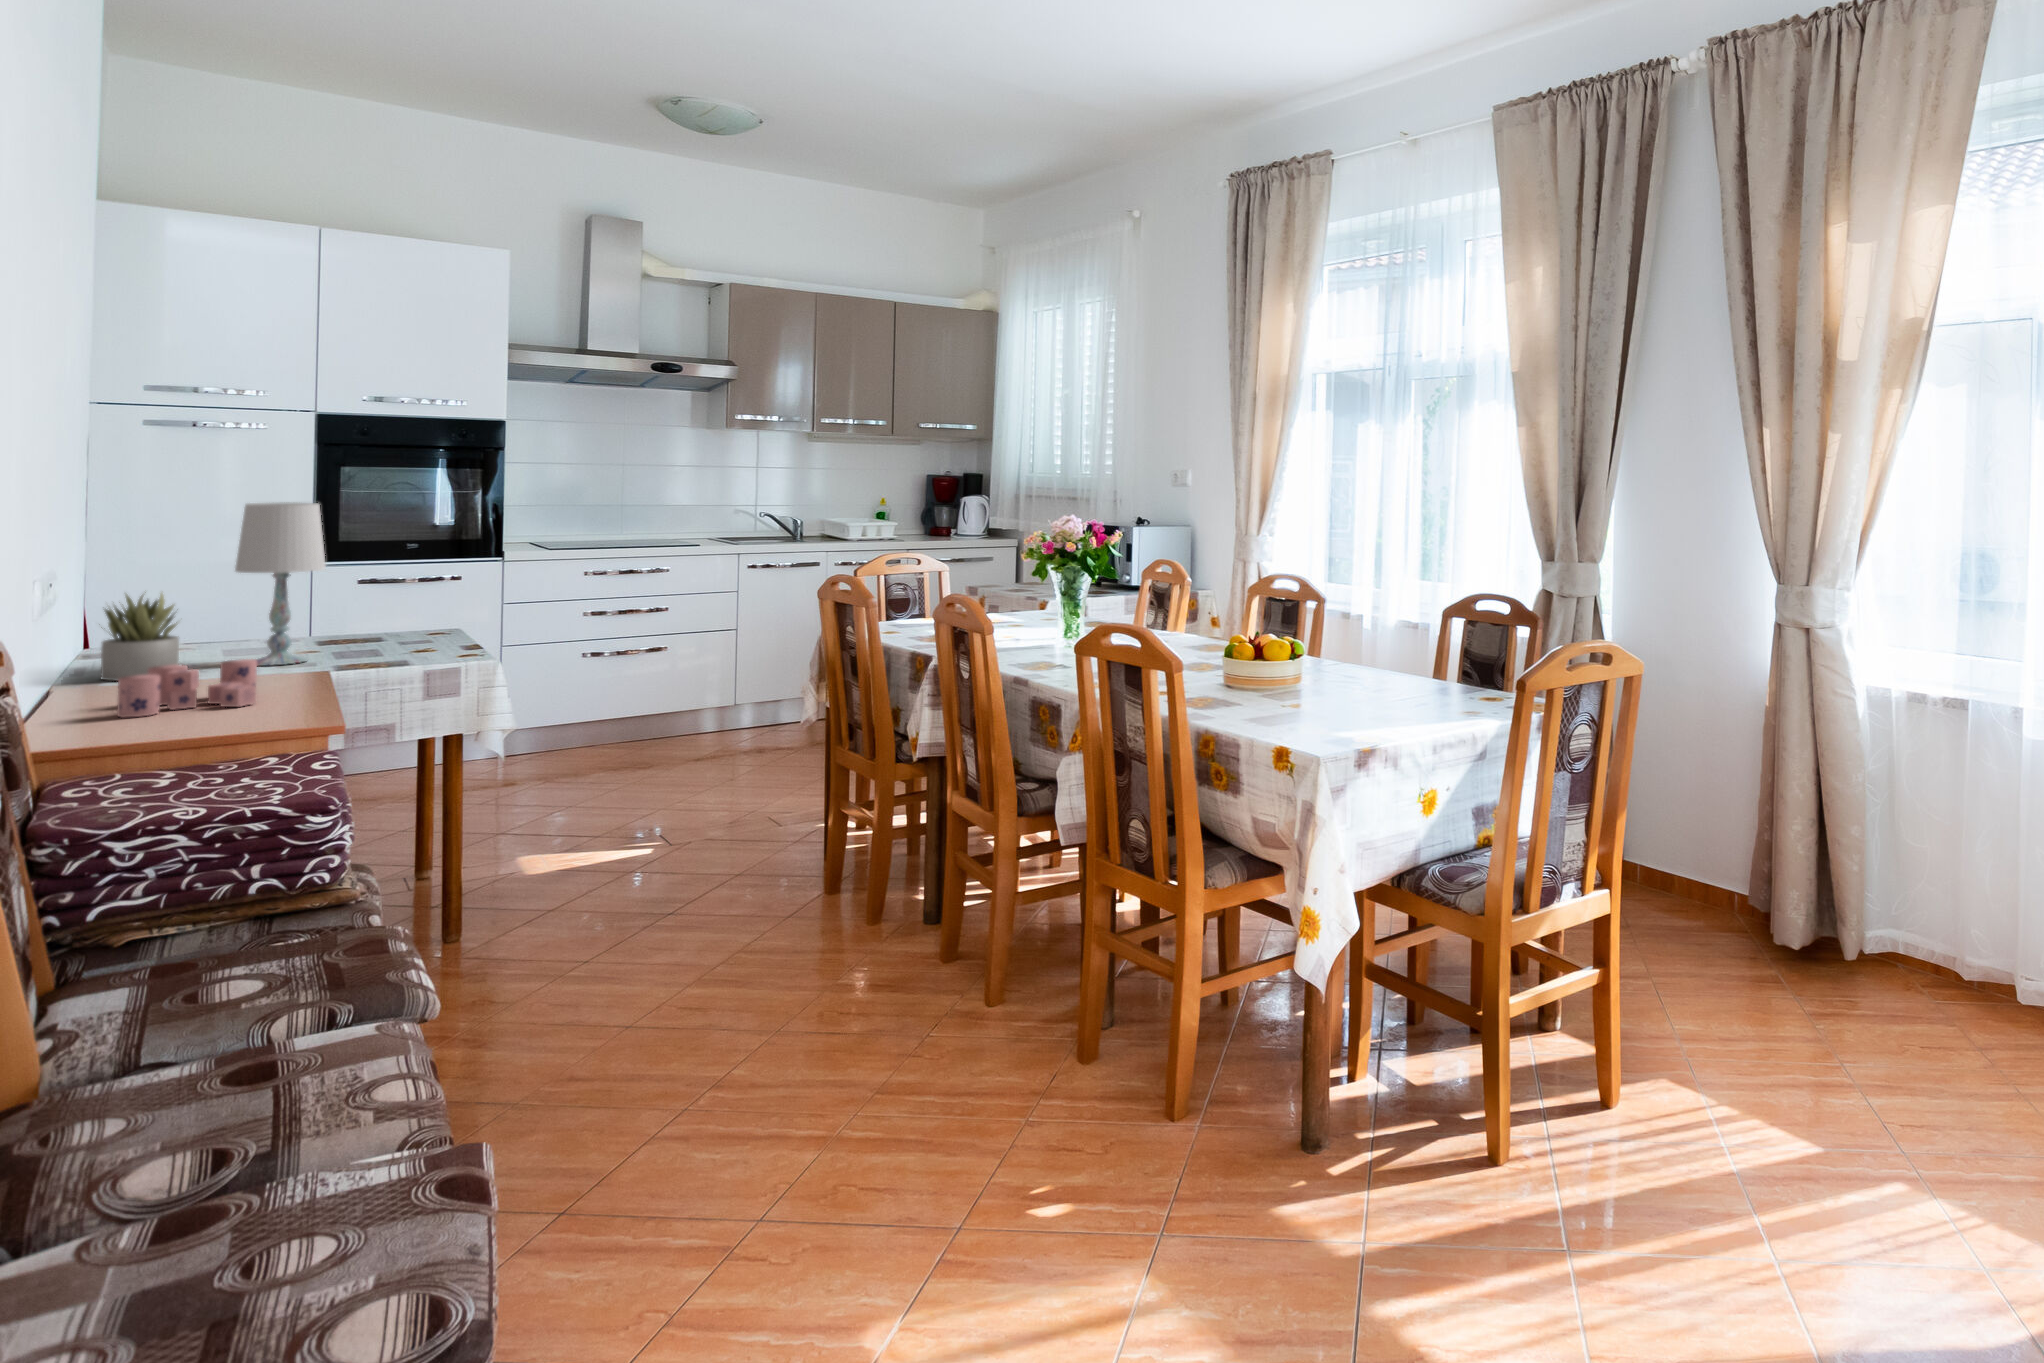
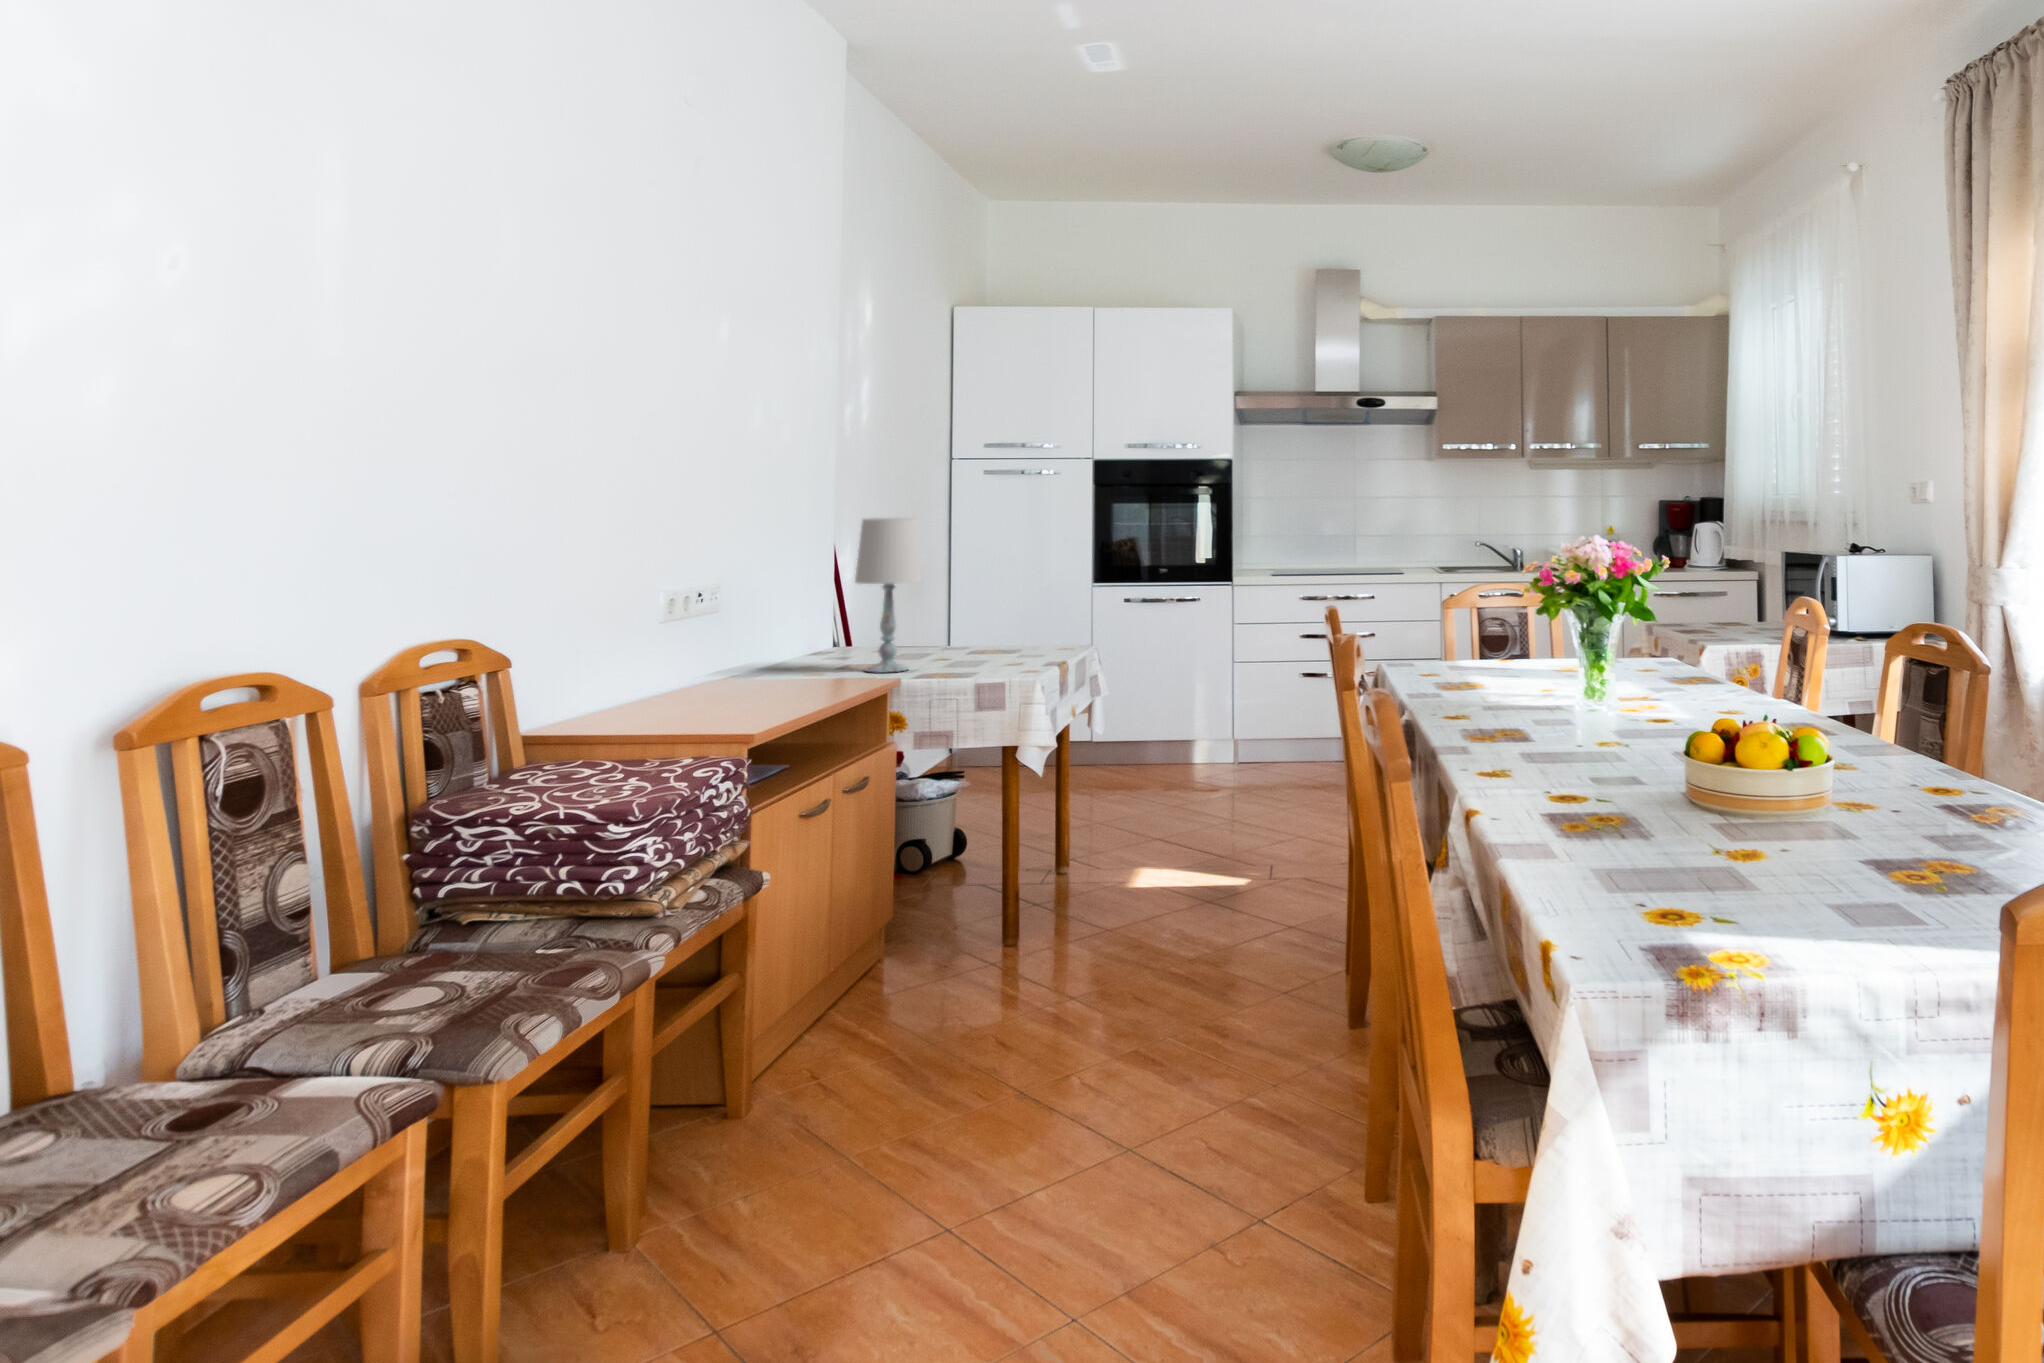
succulent plant: present [101,592,179,681] -> none [754,596,812,677]
candle: present [117,659,257,718] -> none [680,663,800,709]

